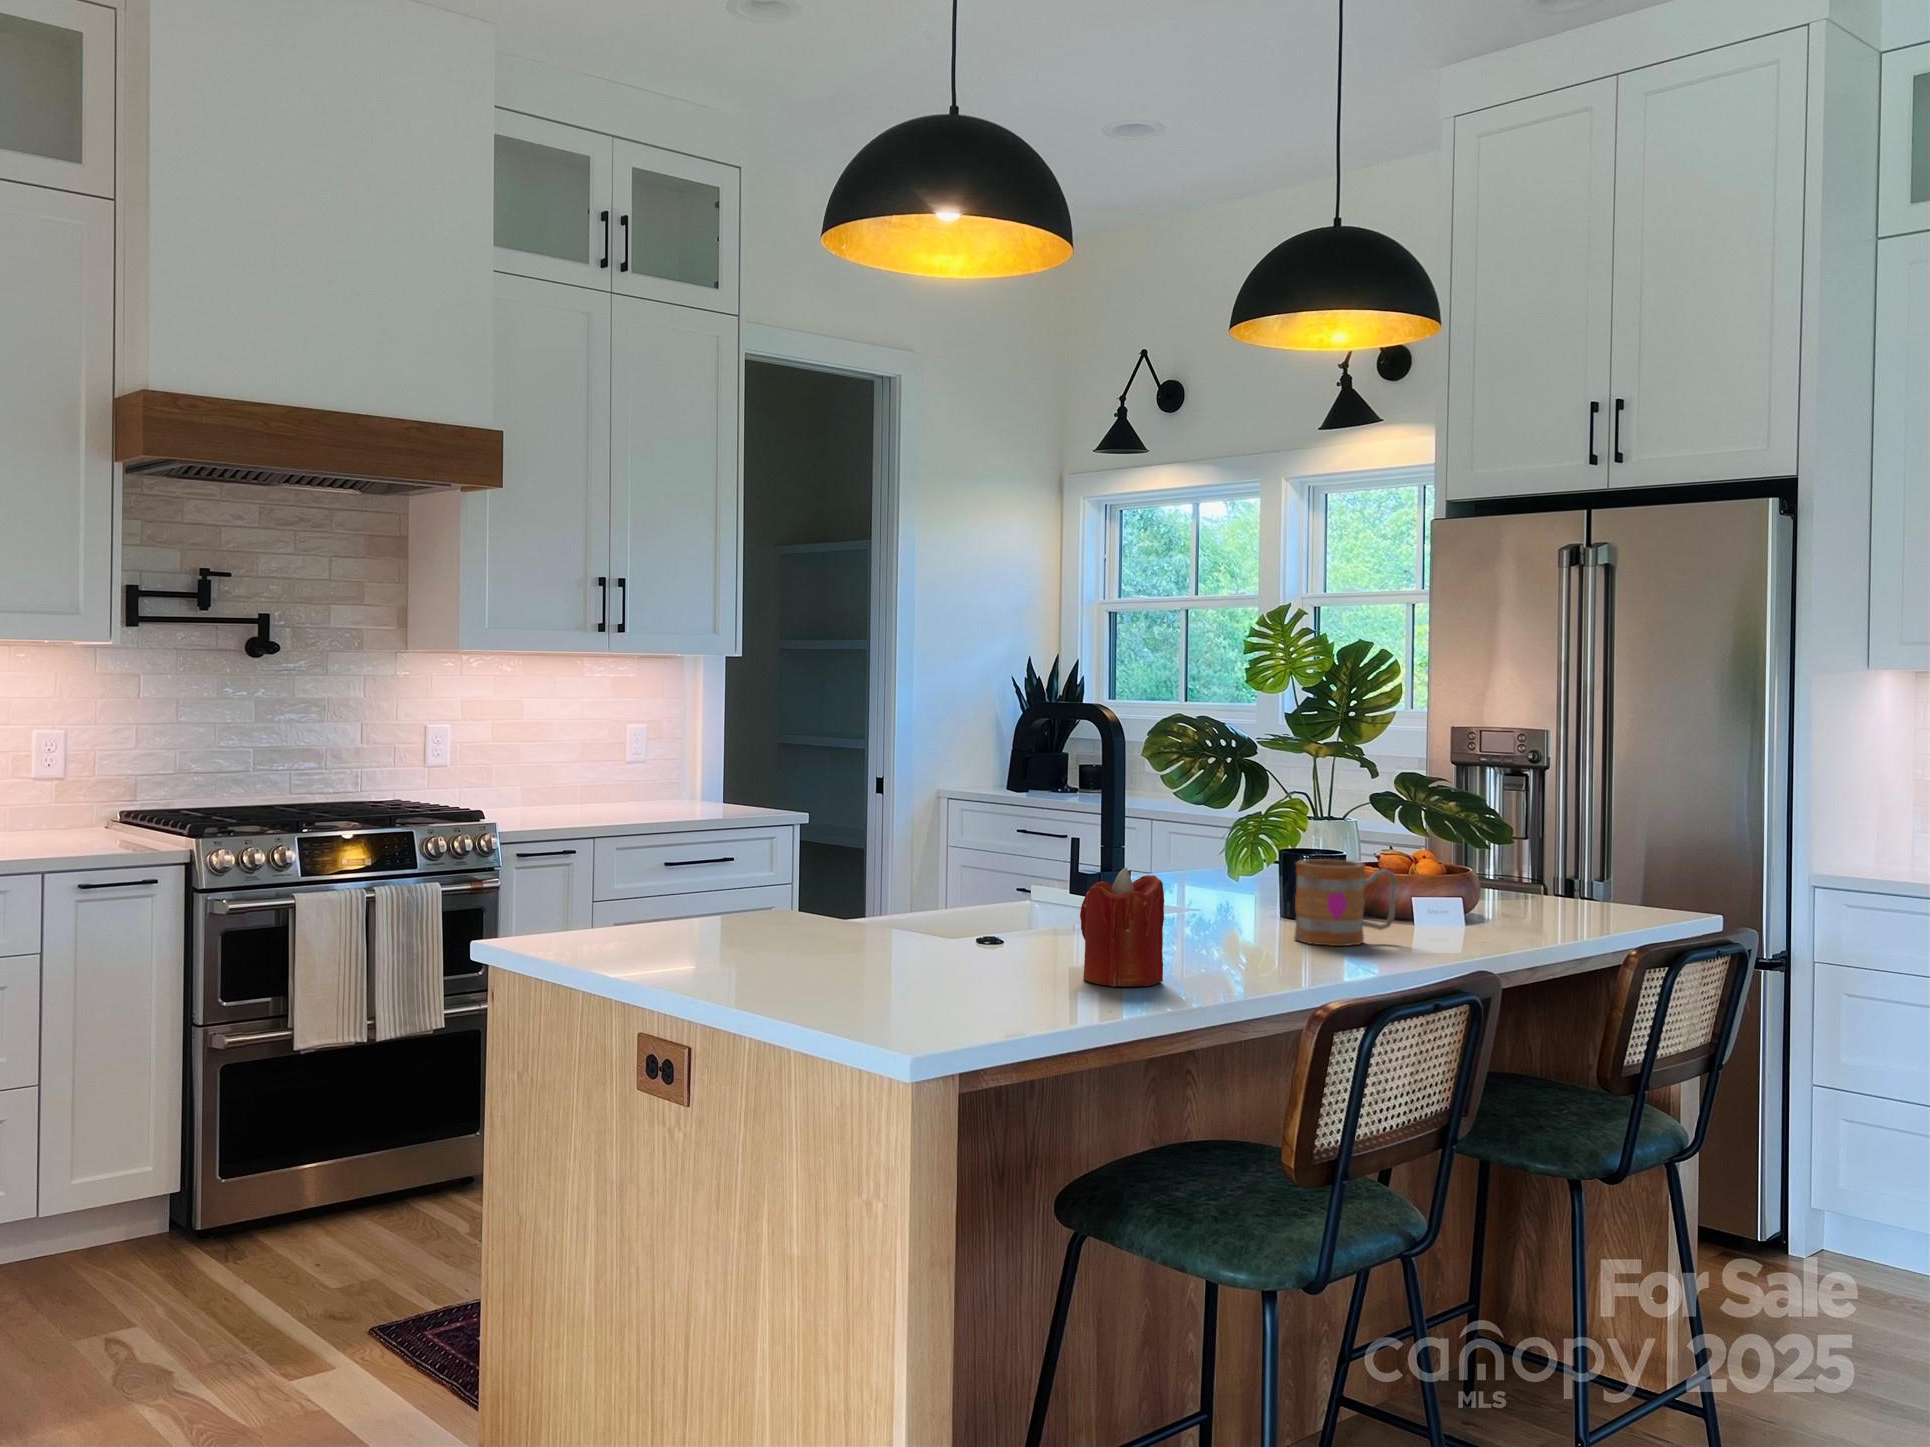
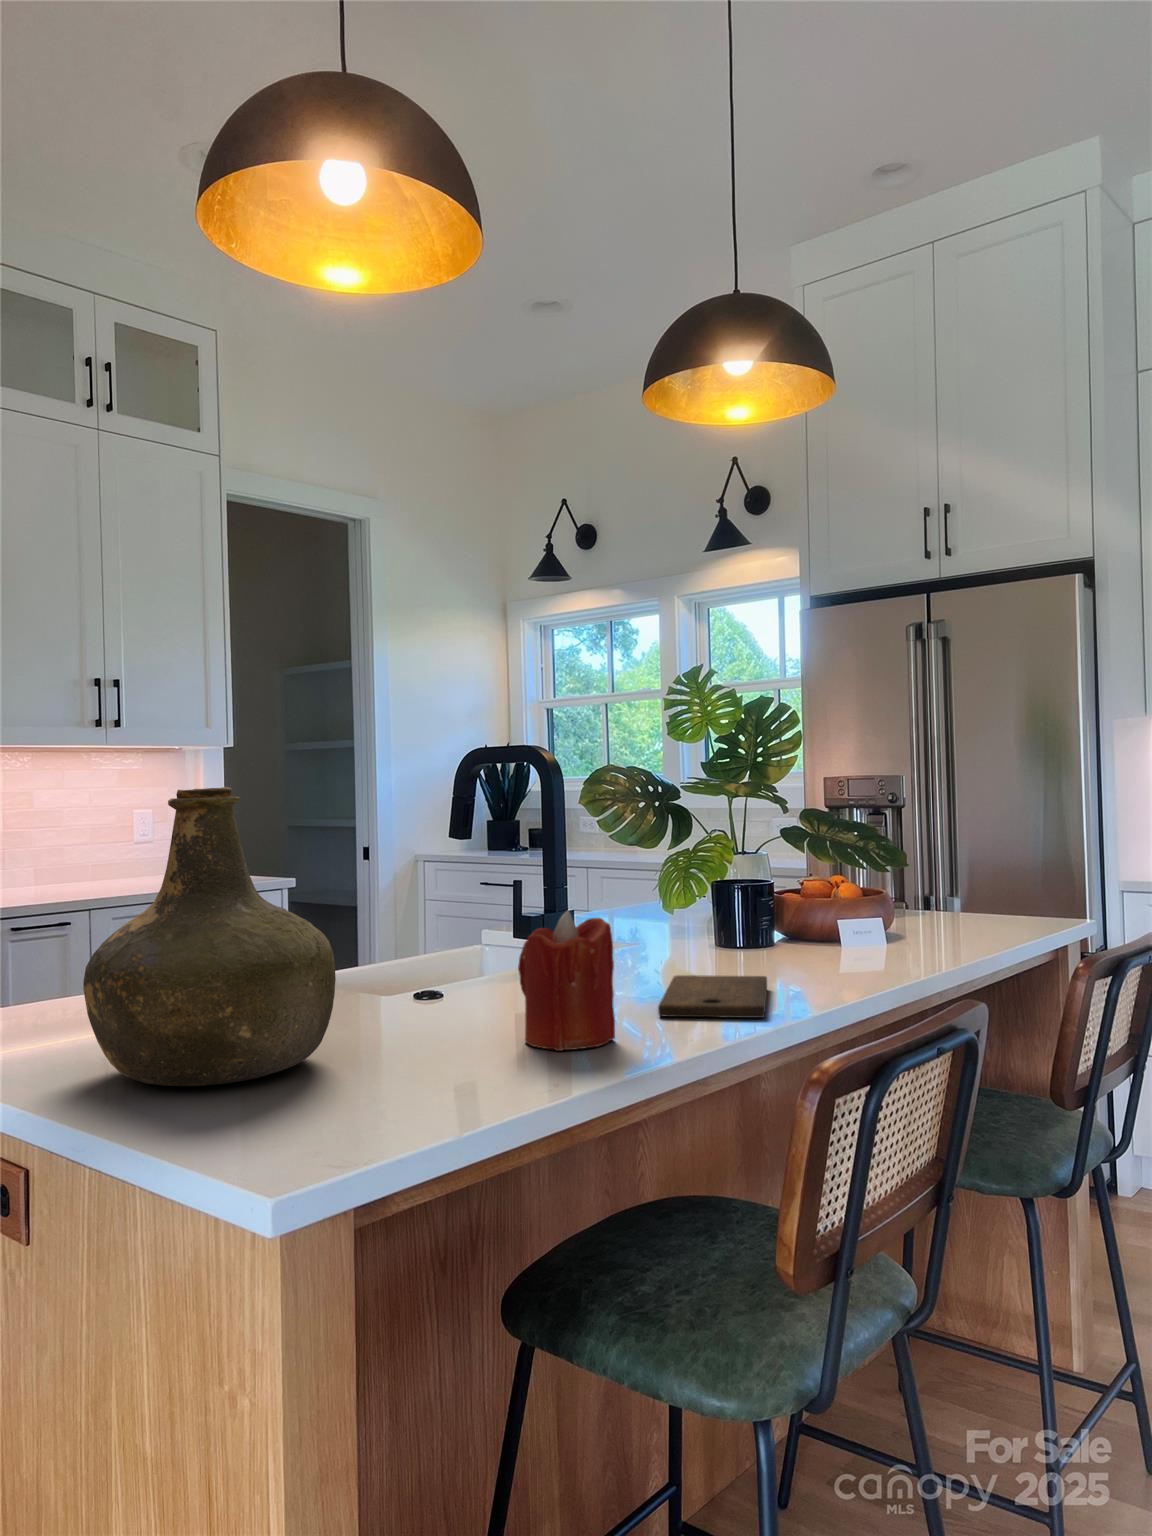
bottle: none [732,749,928,989] -> present [83,787,336,1086]
mug: present [1294,859,1397,946] -> none [736,890,836,978]
cutting board: none [1205,936,1317,975] -> present [658,975,767,1018]

